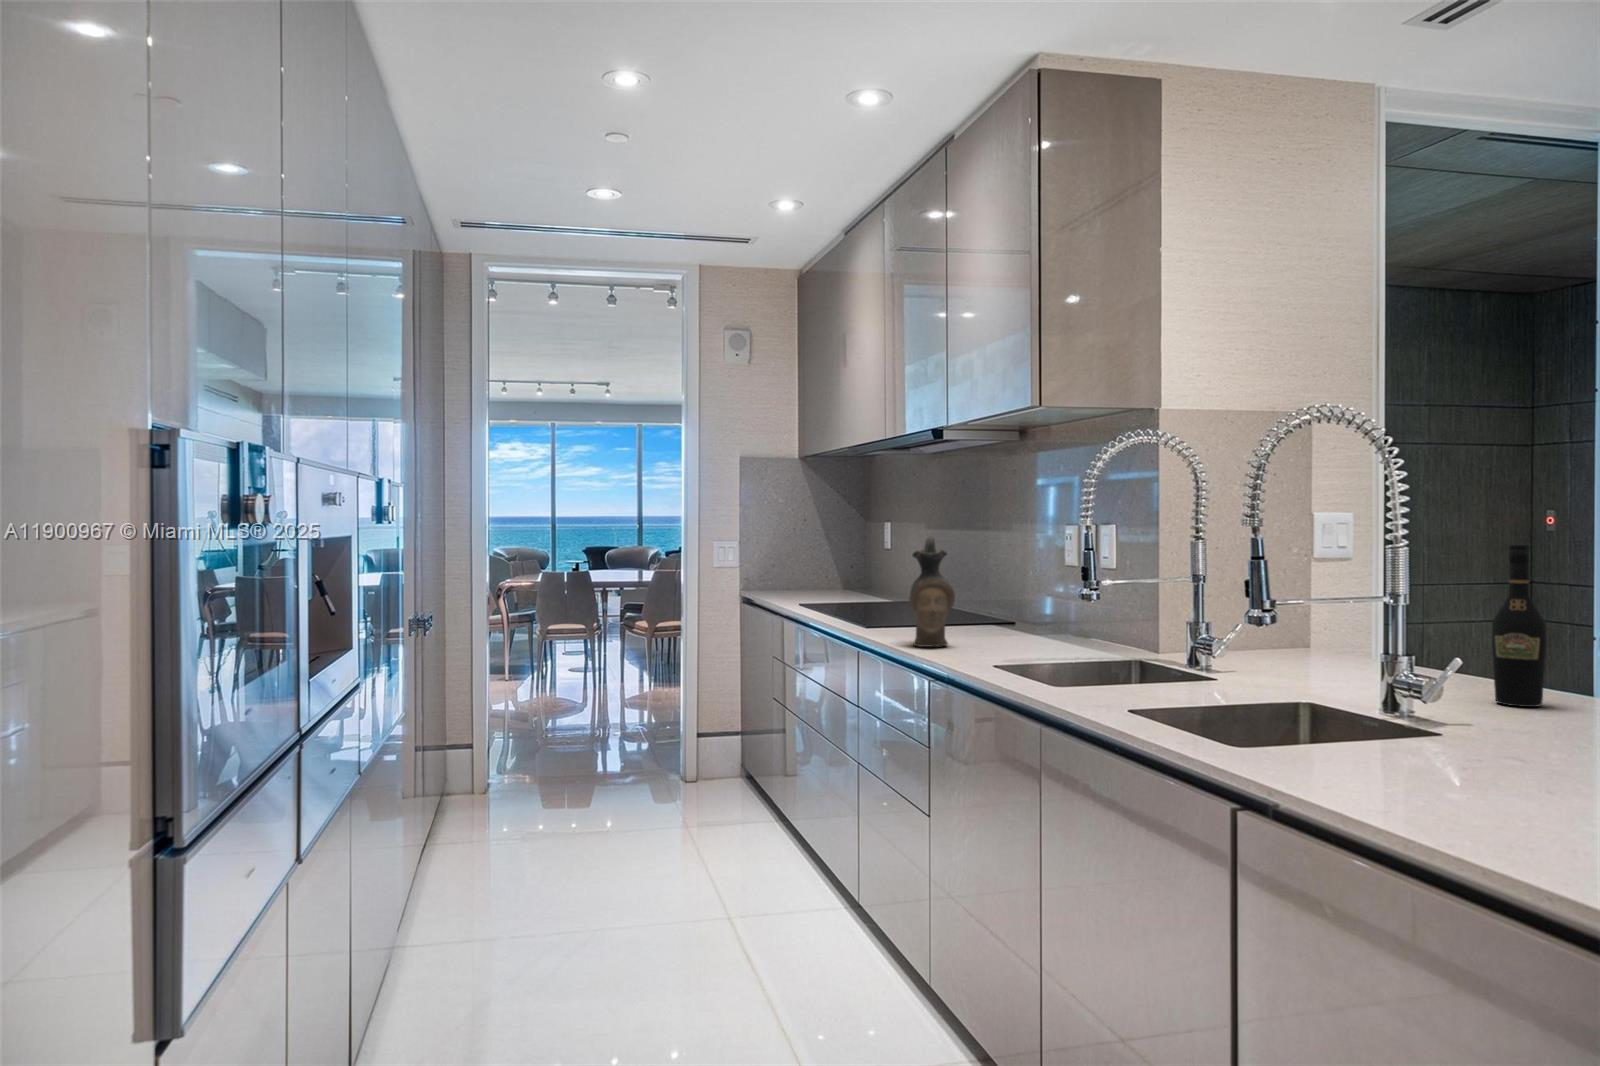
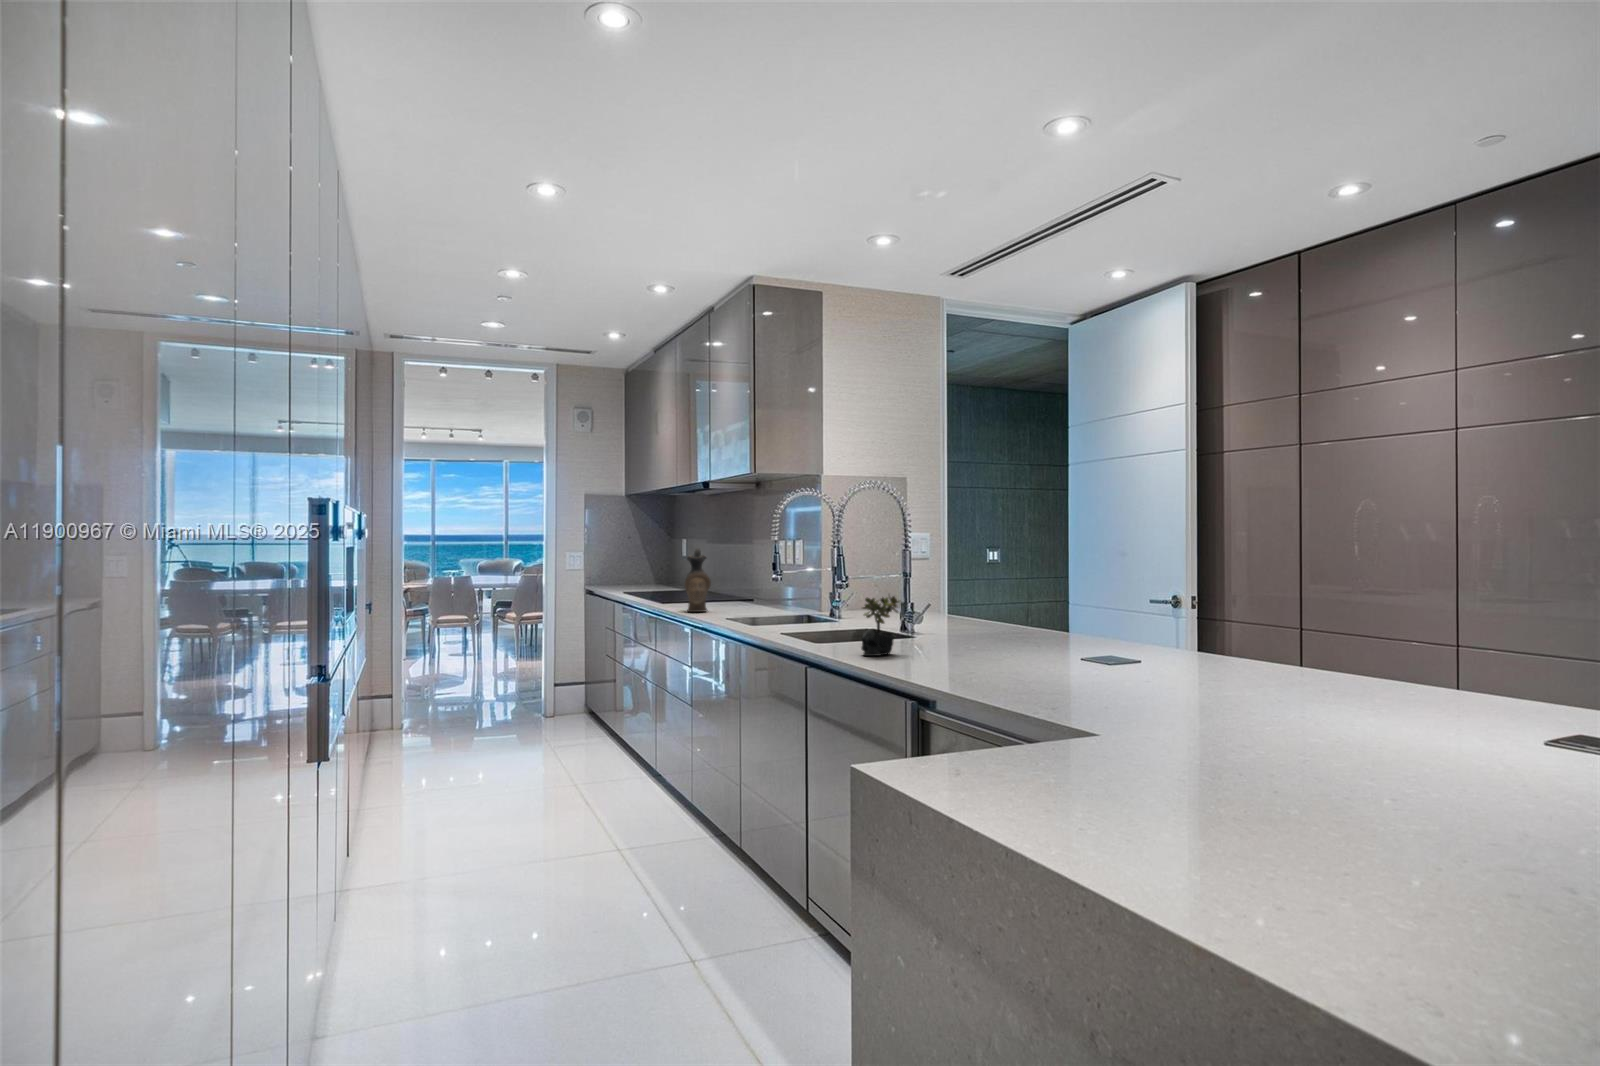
wine bottle: present [1492,545,1546,707] -> none [960,550,982,628]
succulent plant: none [1394,651,1505,808] -> present [862,596,899,656]

